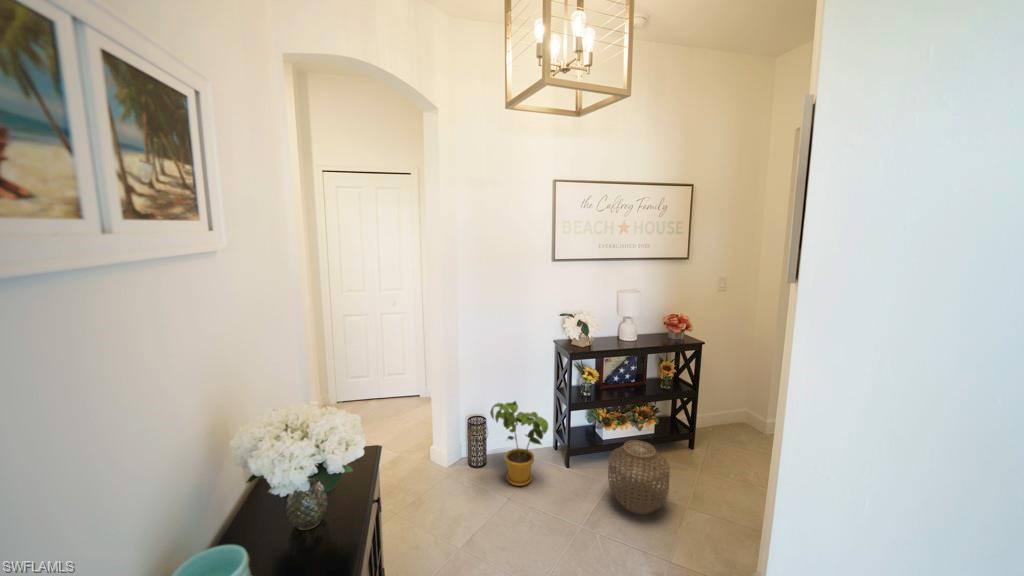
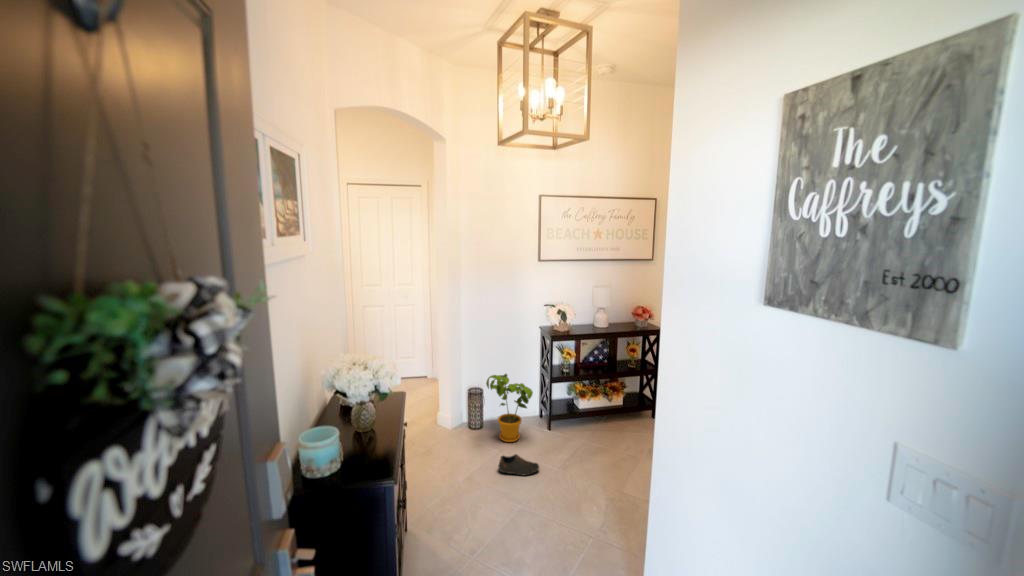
woven basket: present [608,440,670,514] -> none [580,404,627,461]
shoe: none [507,508,560,538] -> present [498,454,539,475]

